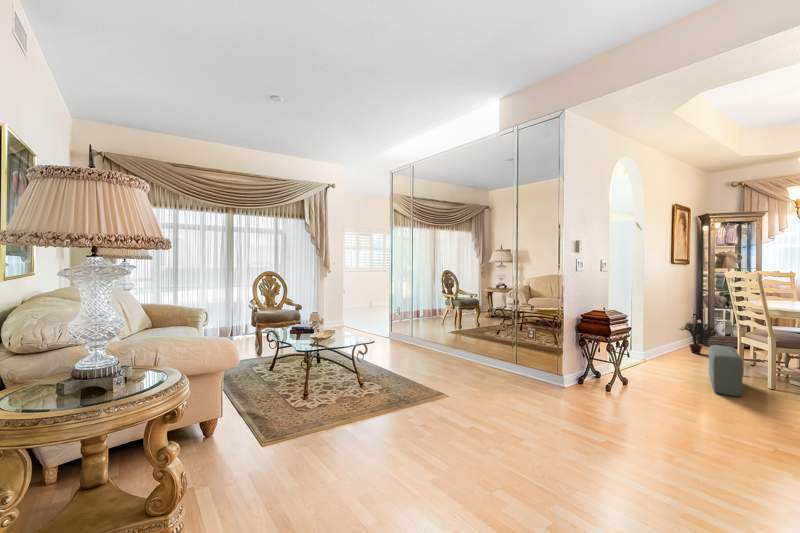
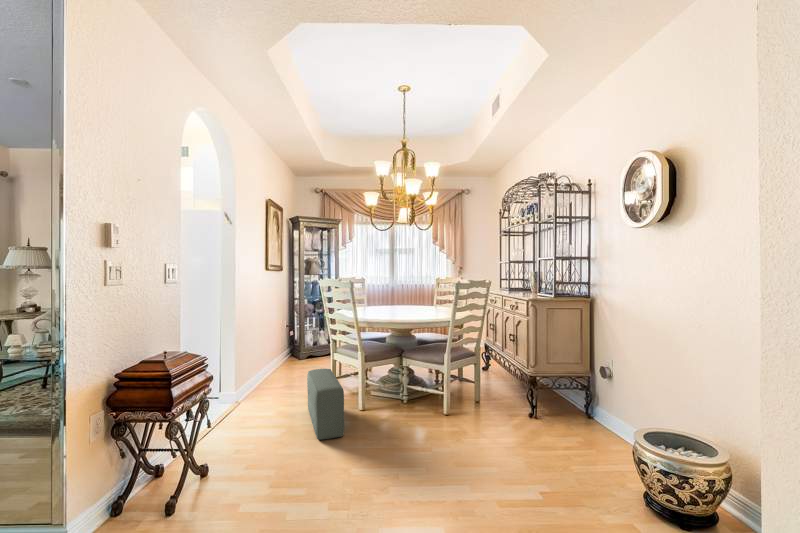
potted plant: present [681,323,718,354] -> none [272,336,310,374]

